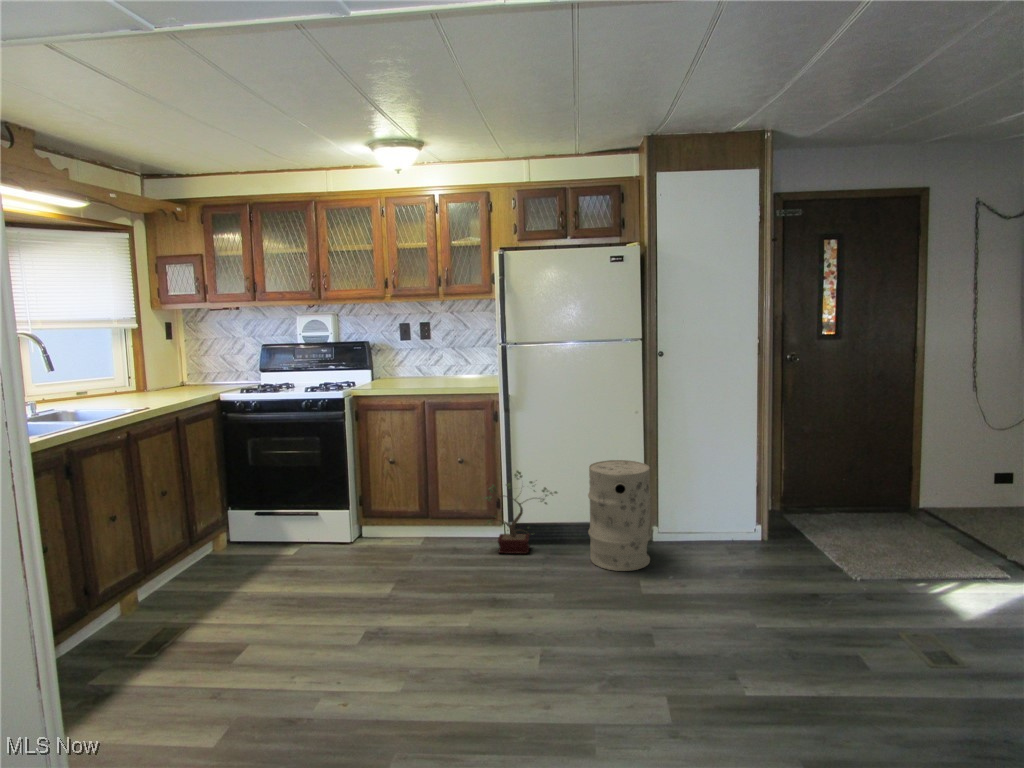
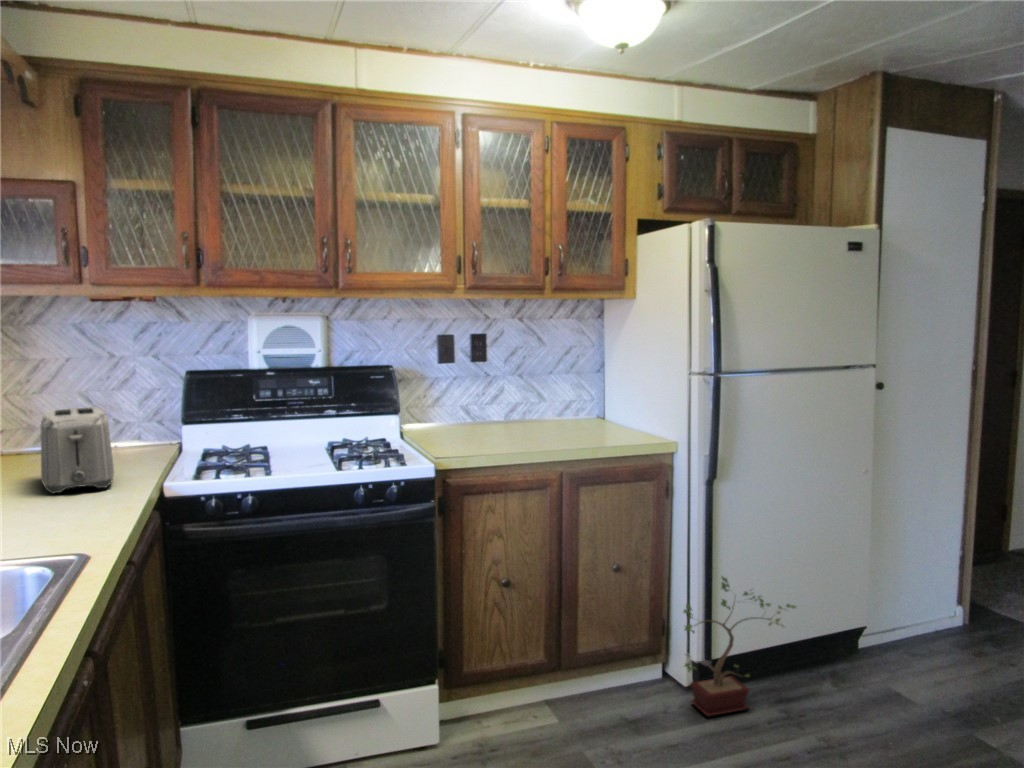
toaster: none [162,360,203,397] -> present [41,407,114,493]
trash can: present [588,460,652,571] -> none [829,545,933,718]

